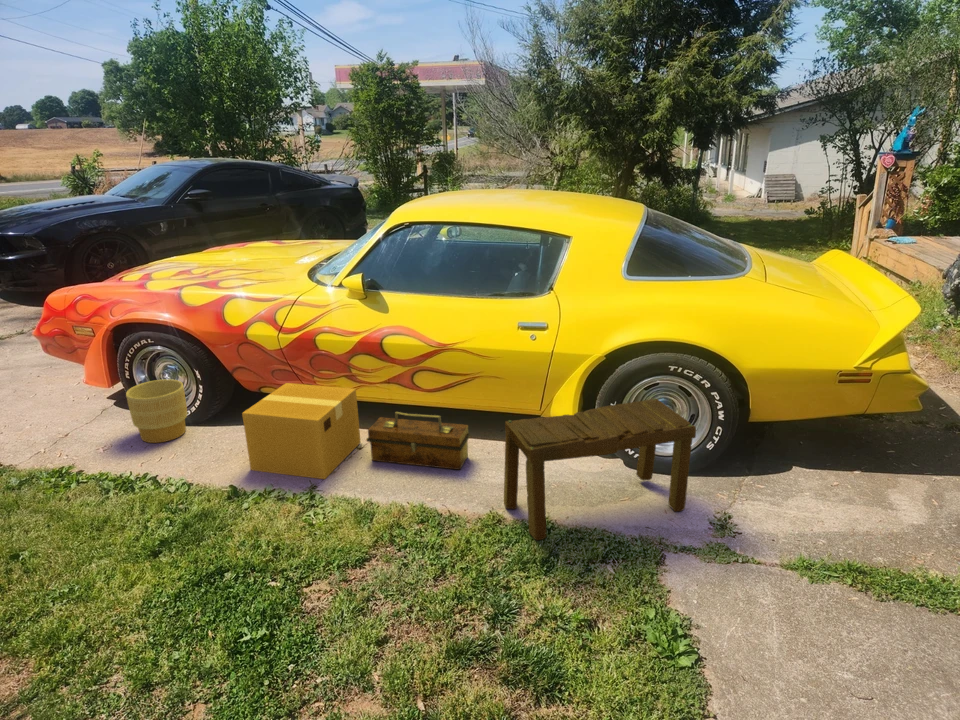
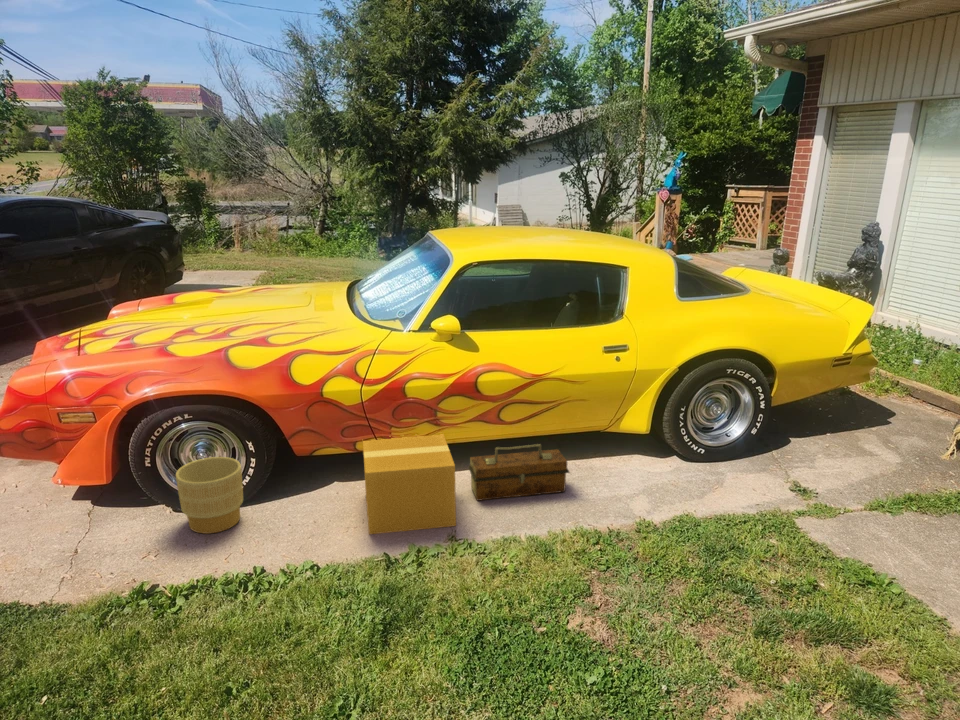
bench: present [504,398,696,541] -> none [635,398,780,531]

